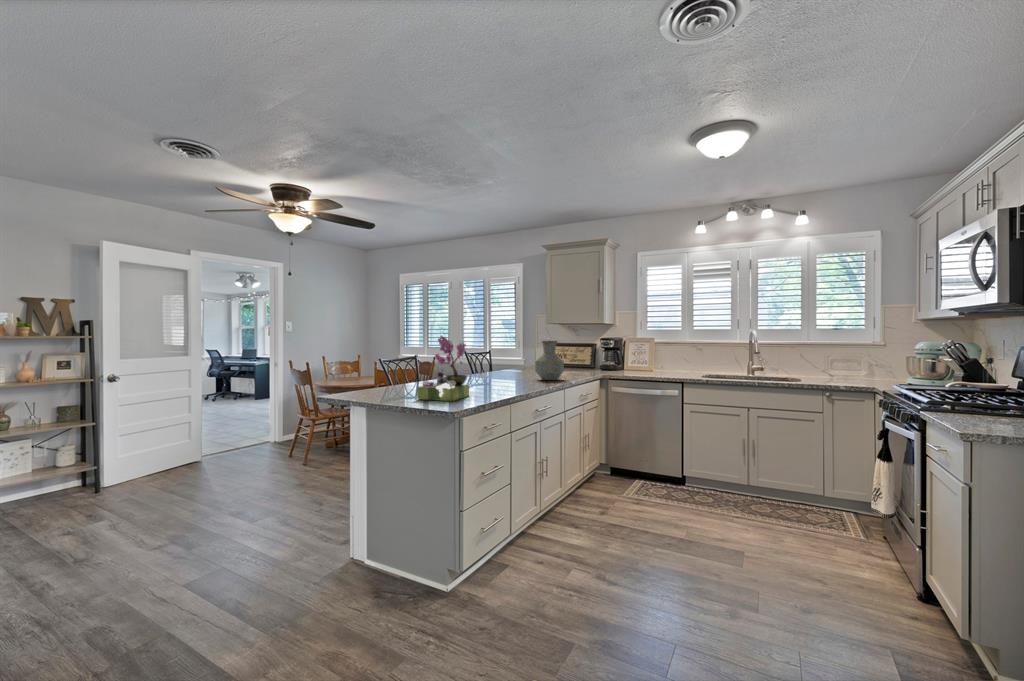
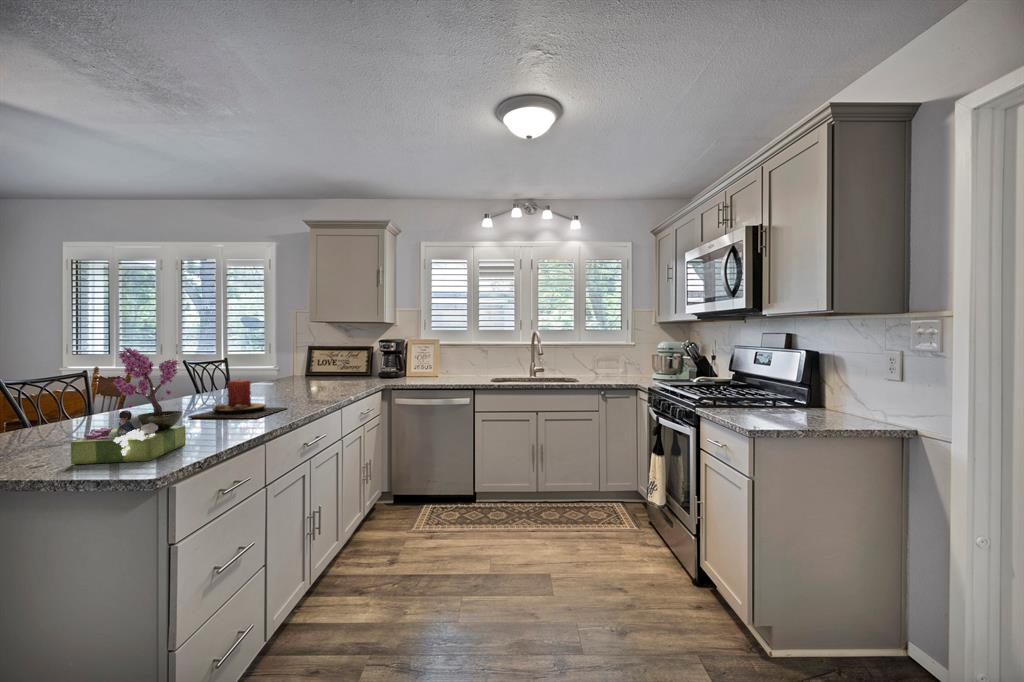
vase: present [535,341,564,380] -> none [297,348,338,400]
candle: none [469,361,528,387] -> present [189,380,287,419]

